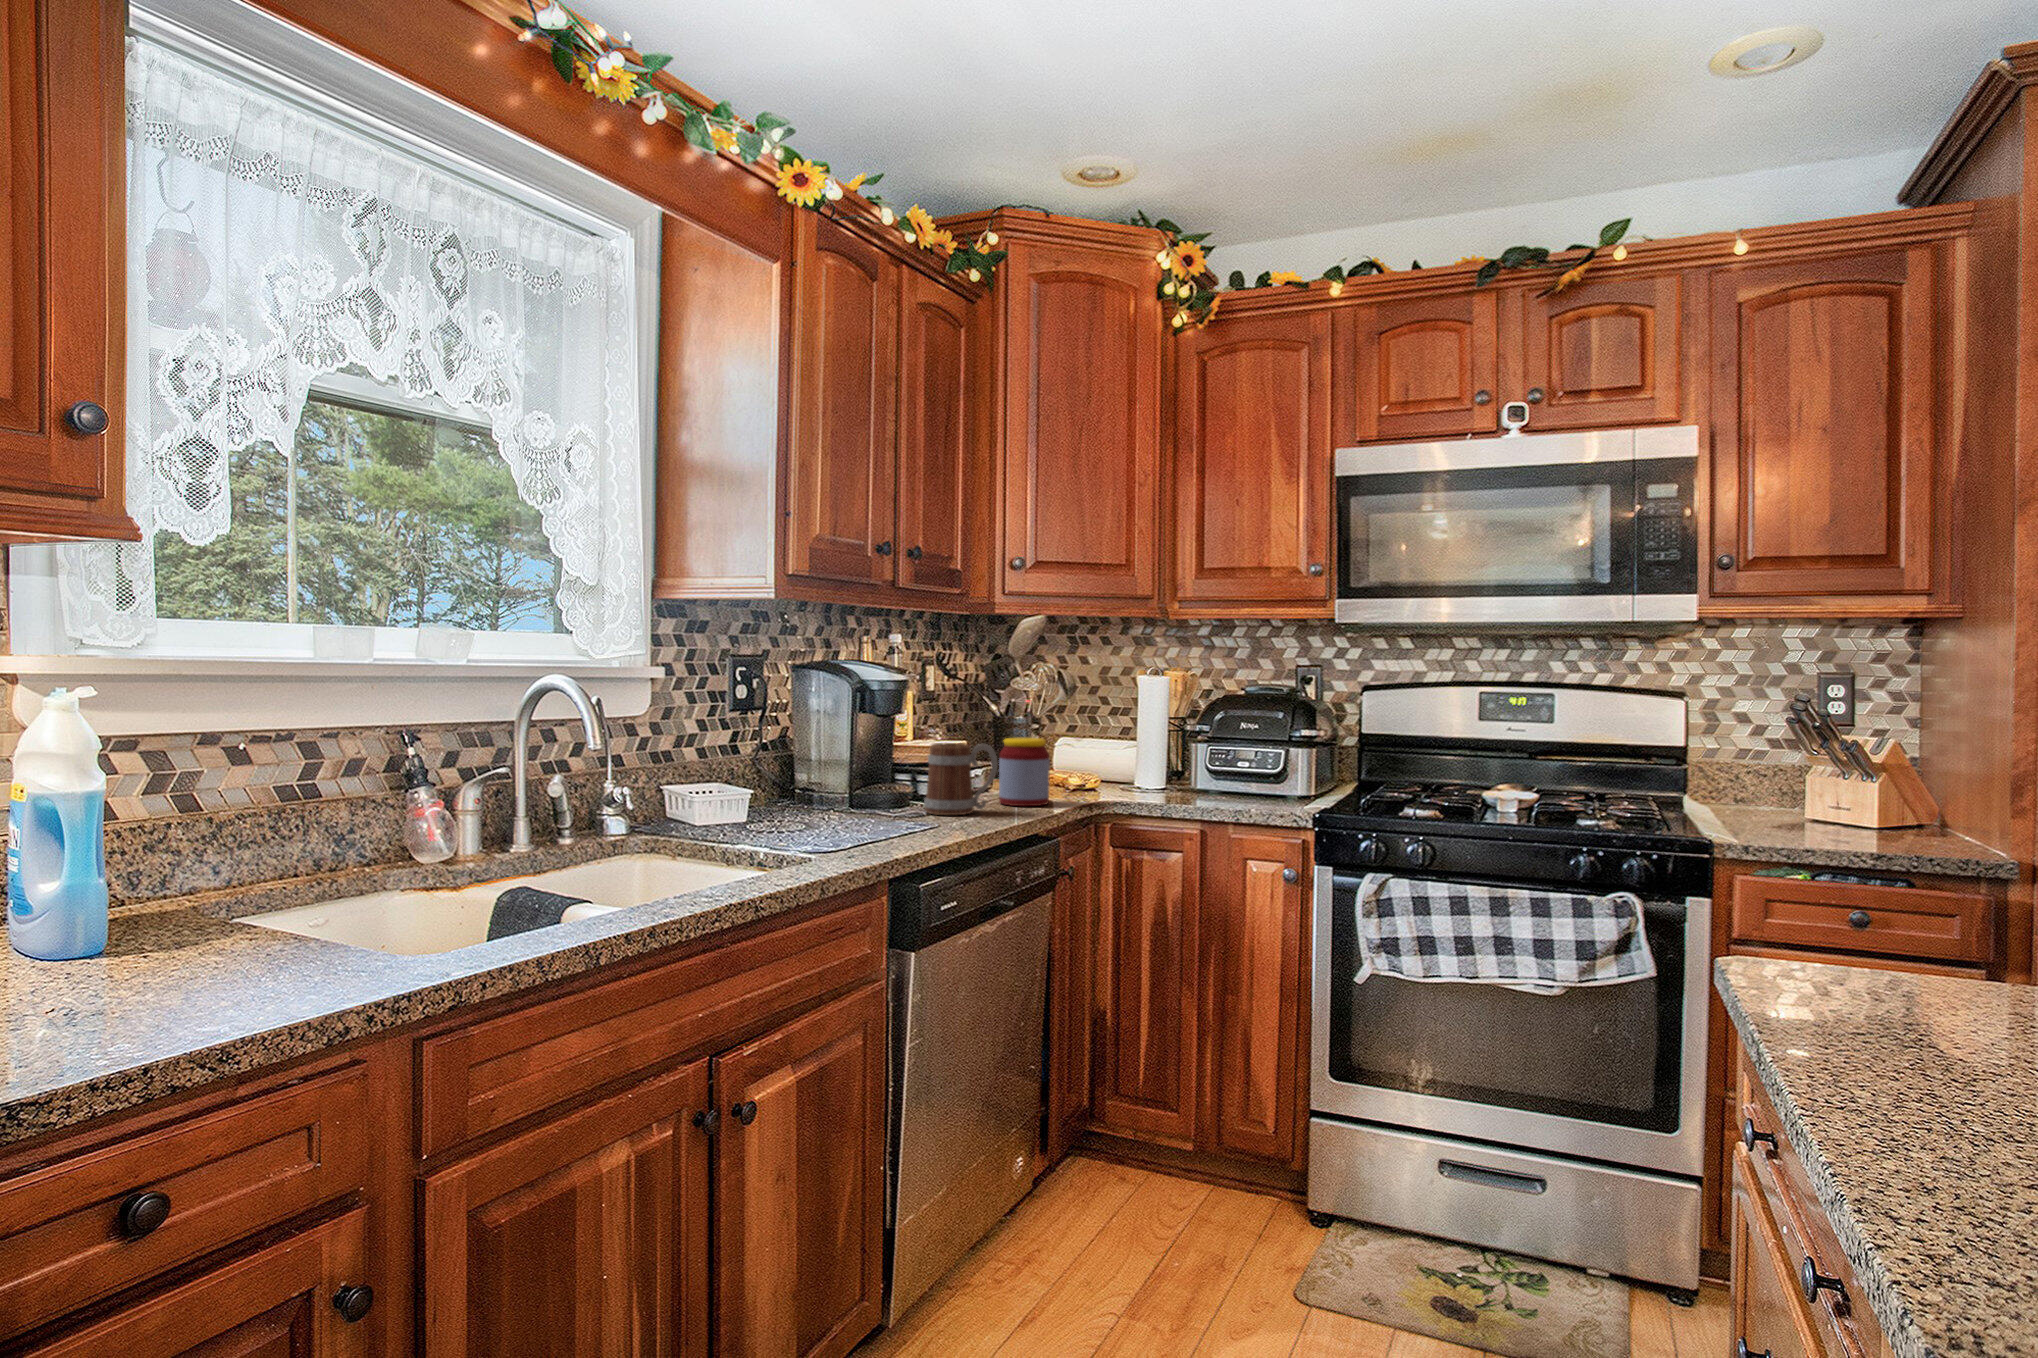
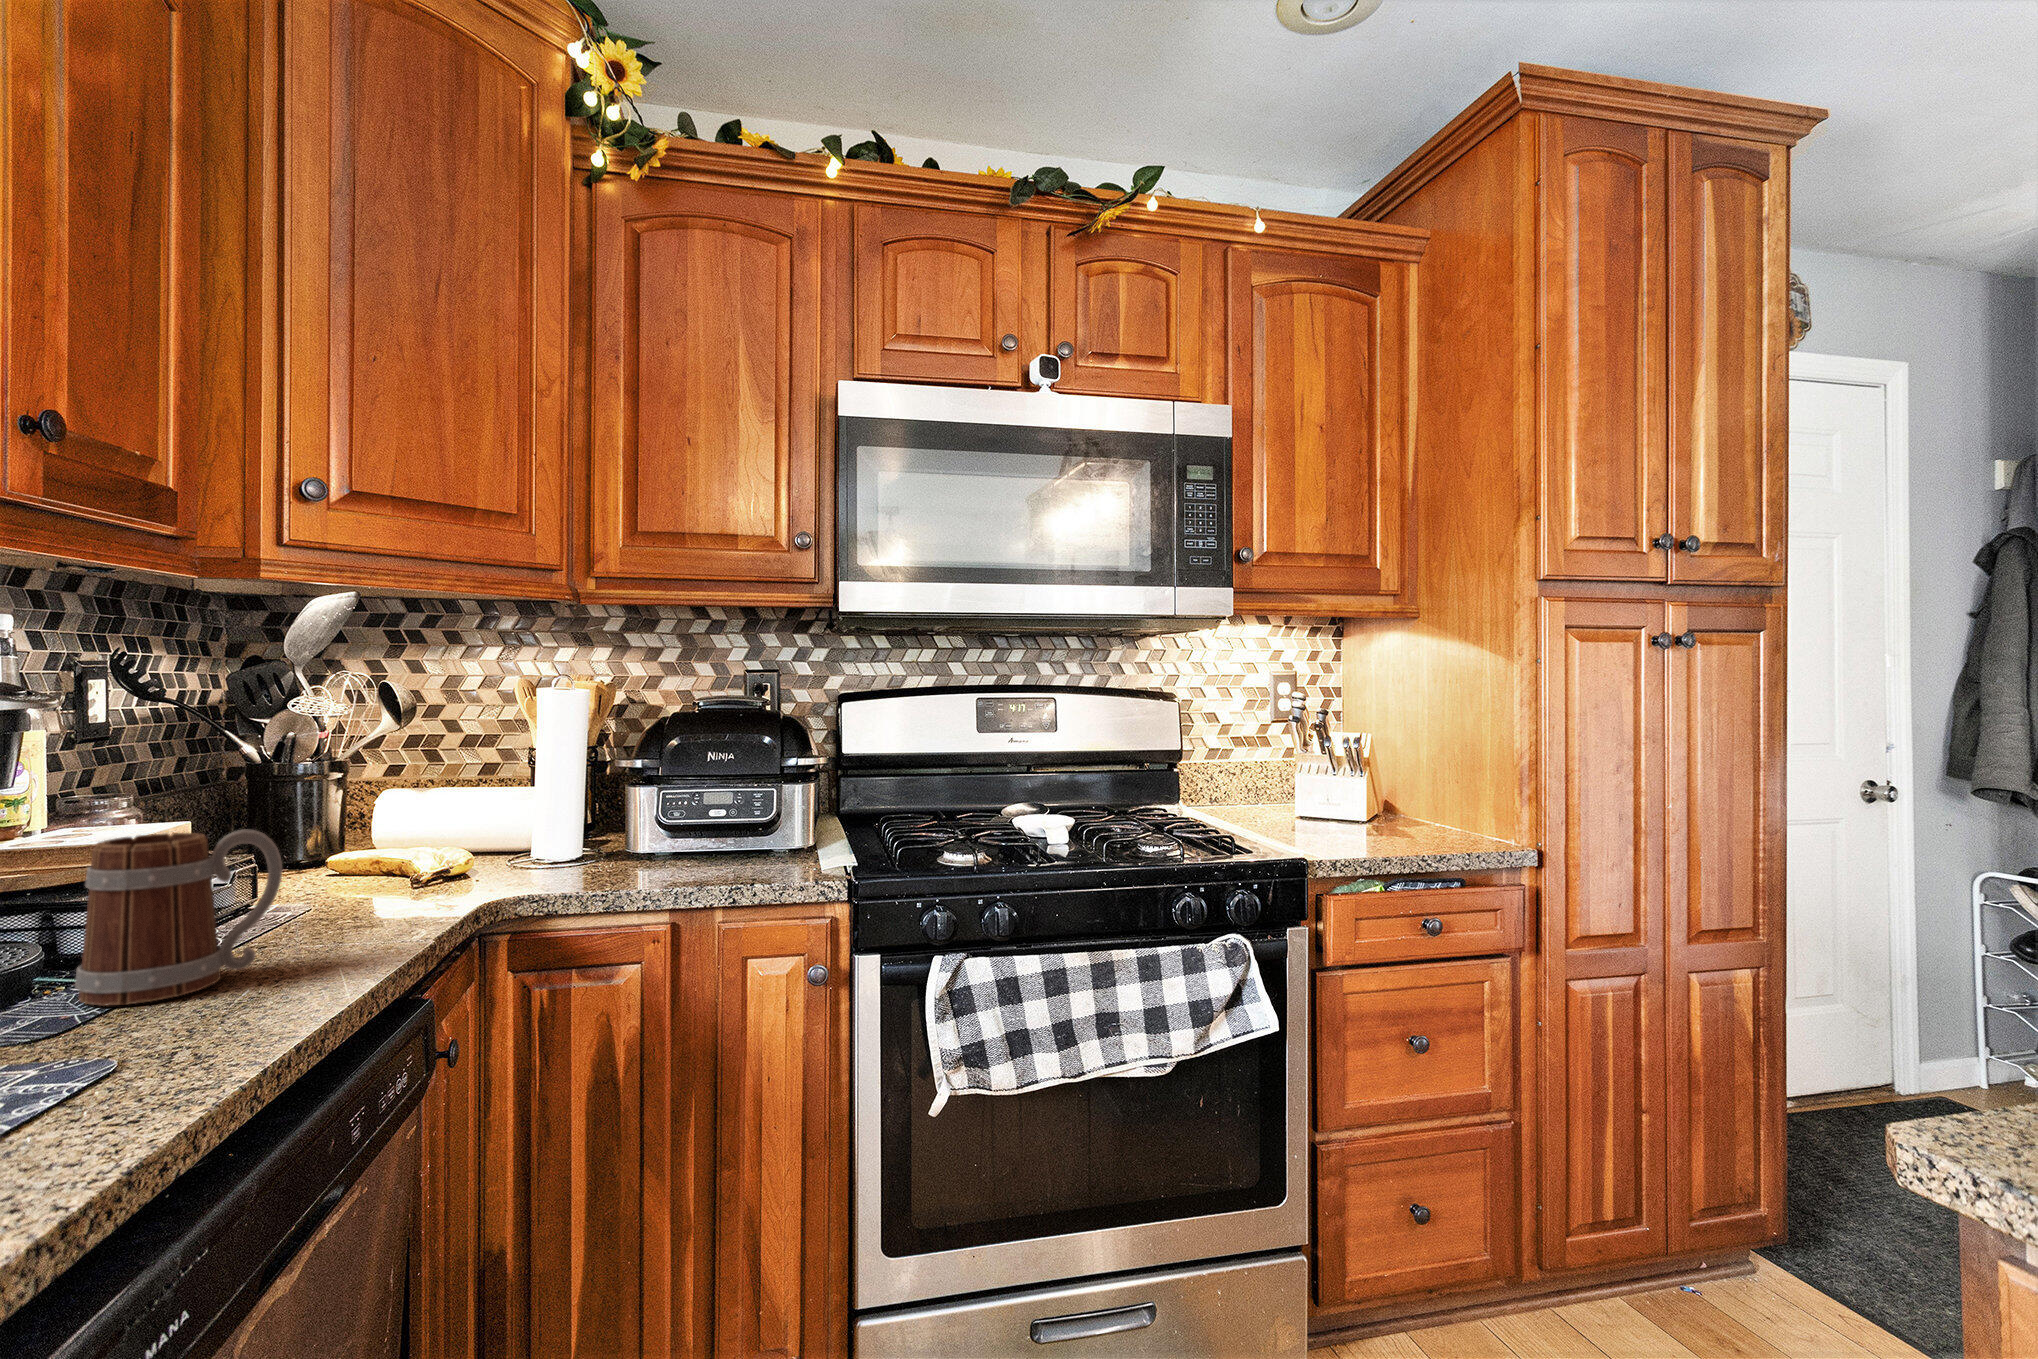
jar: present [999,738,1050,806] -> none [281,803,397,942]

